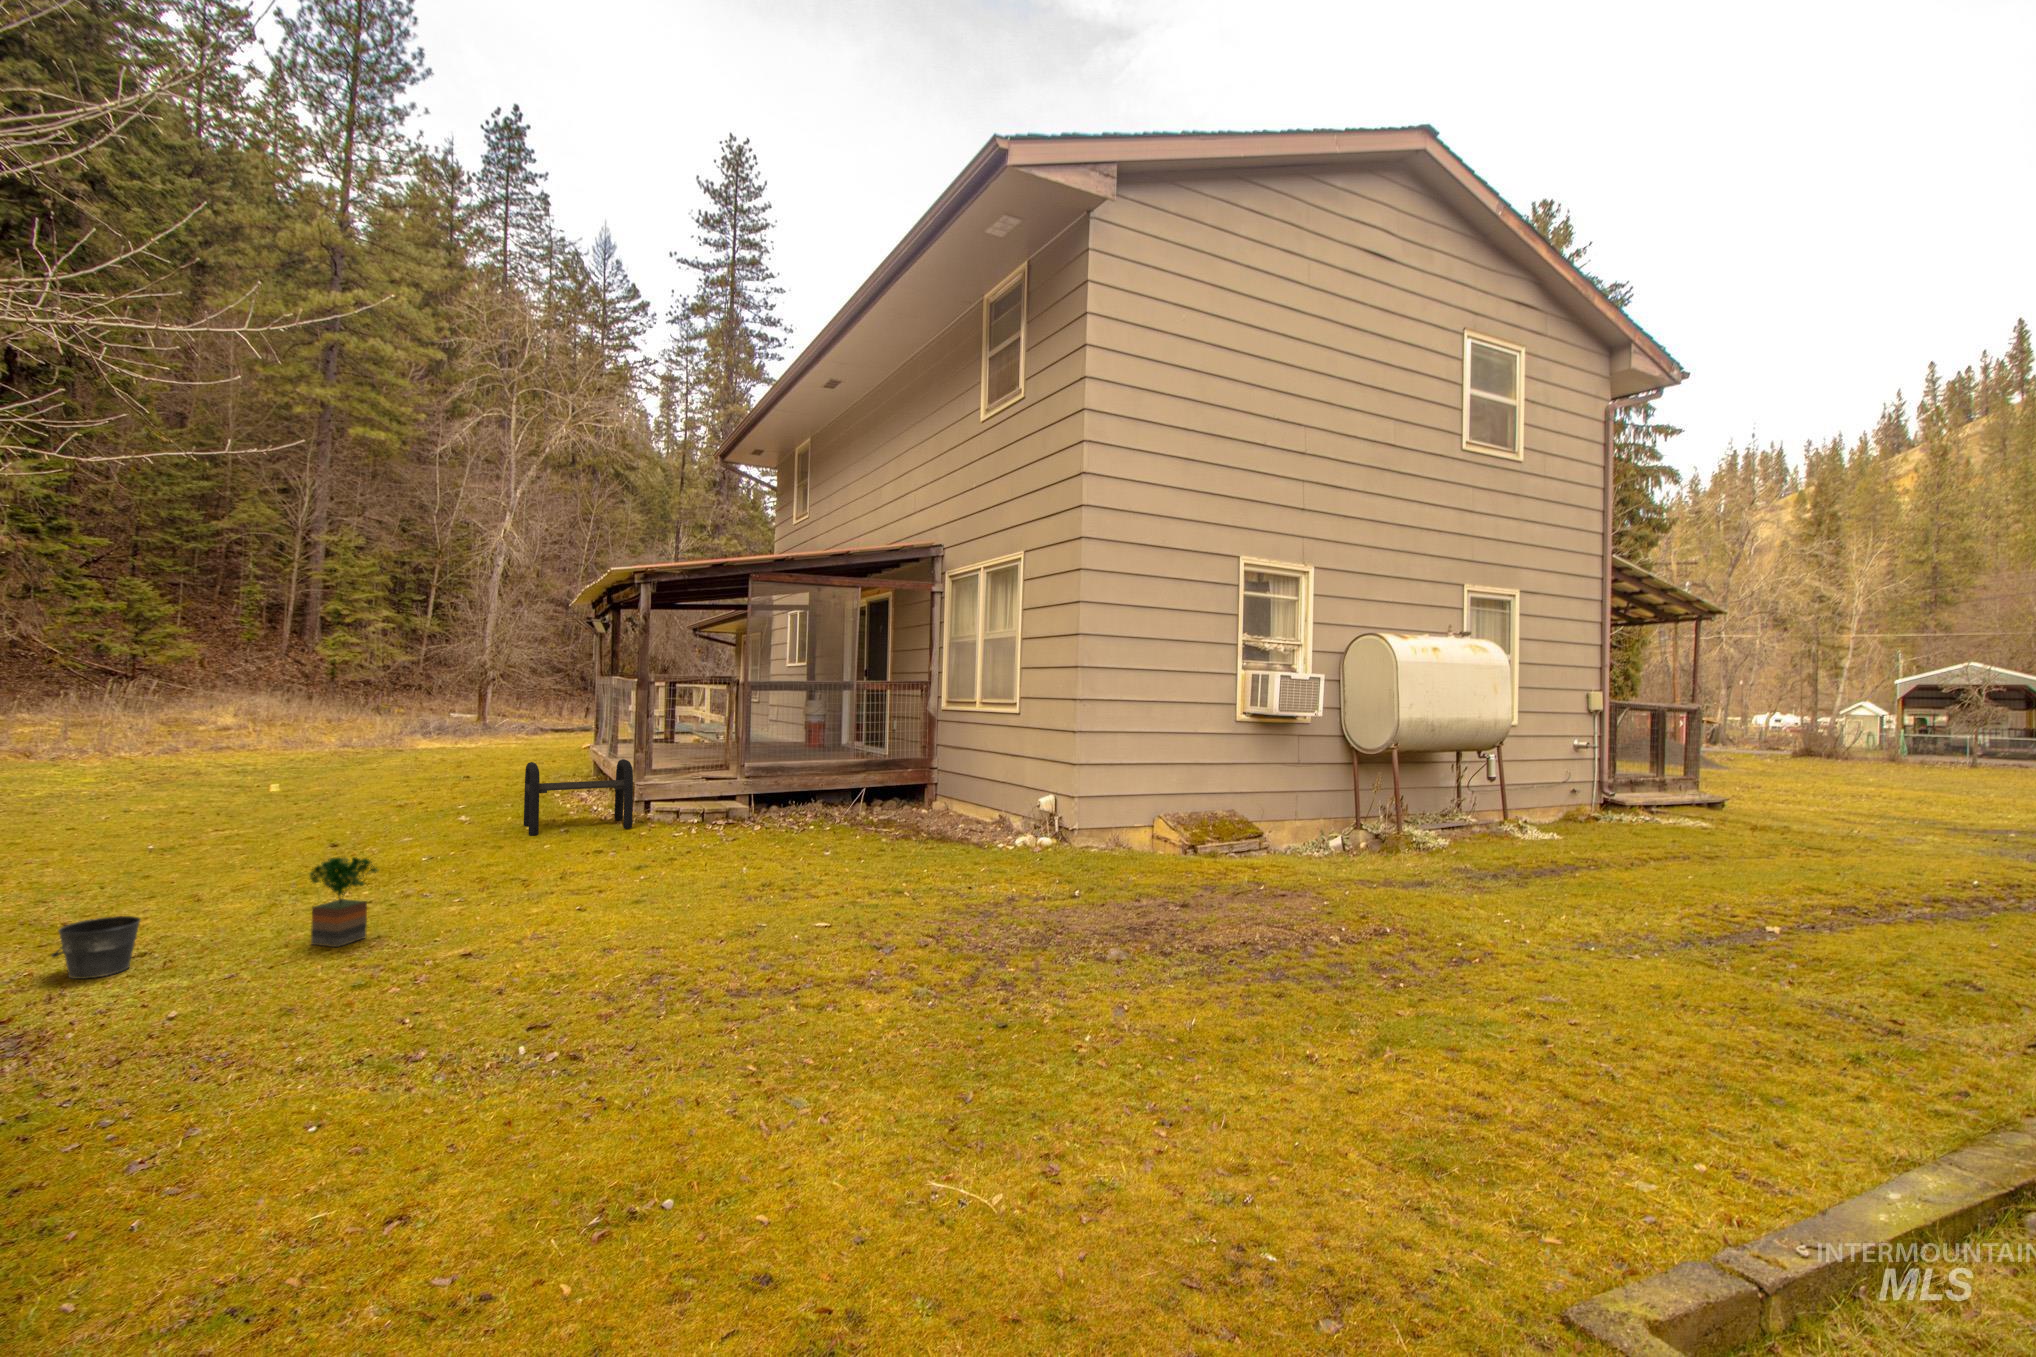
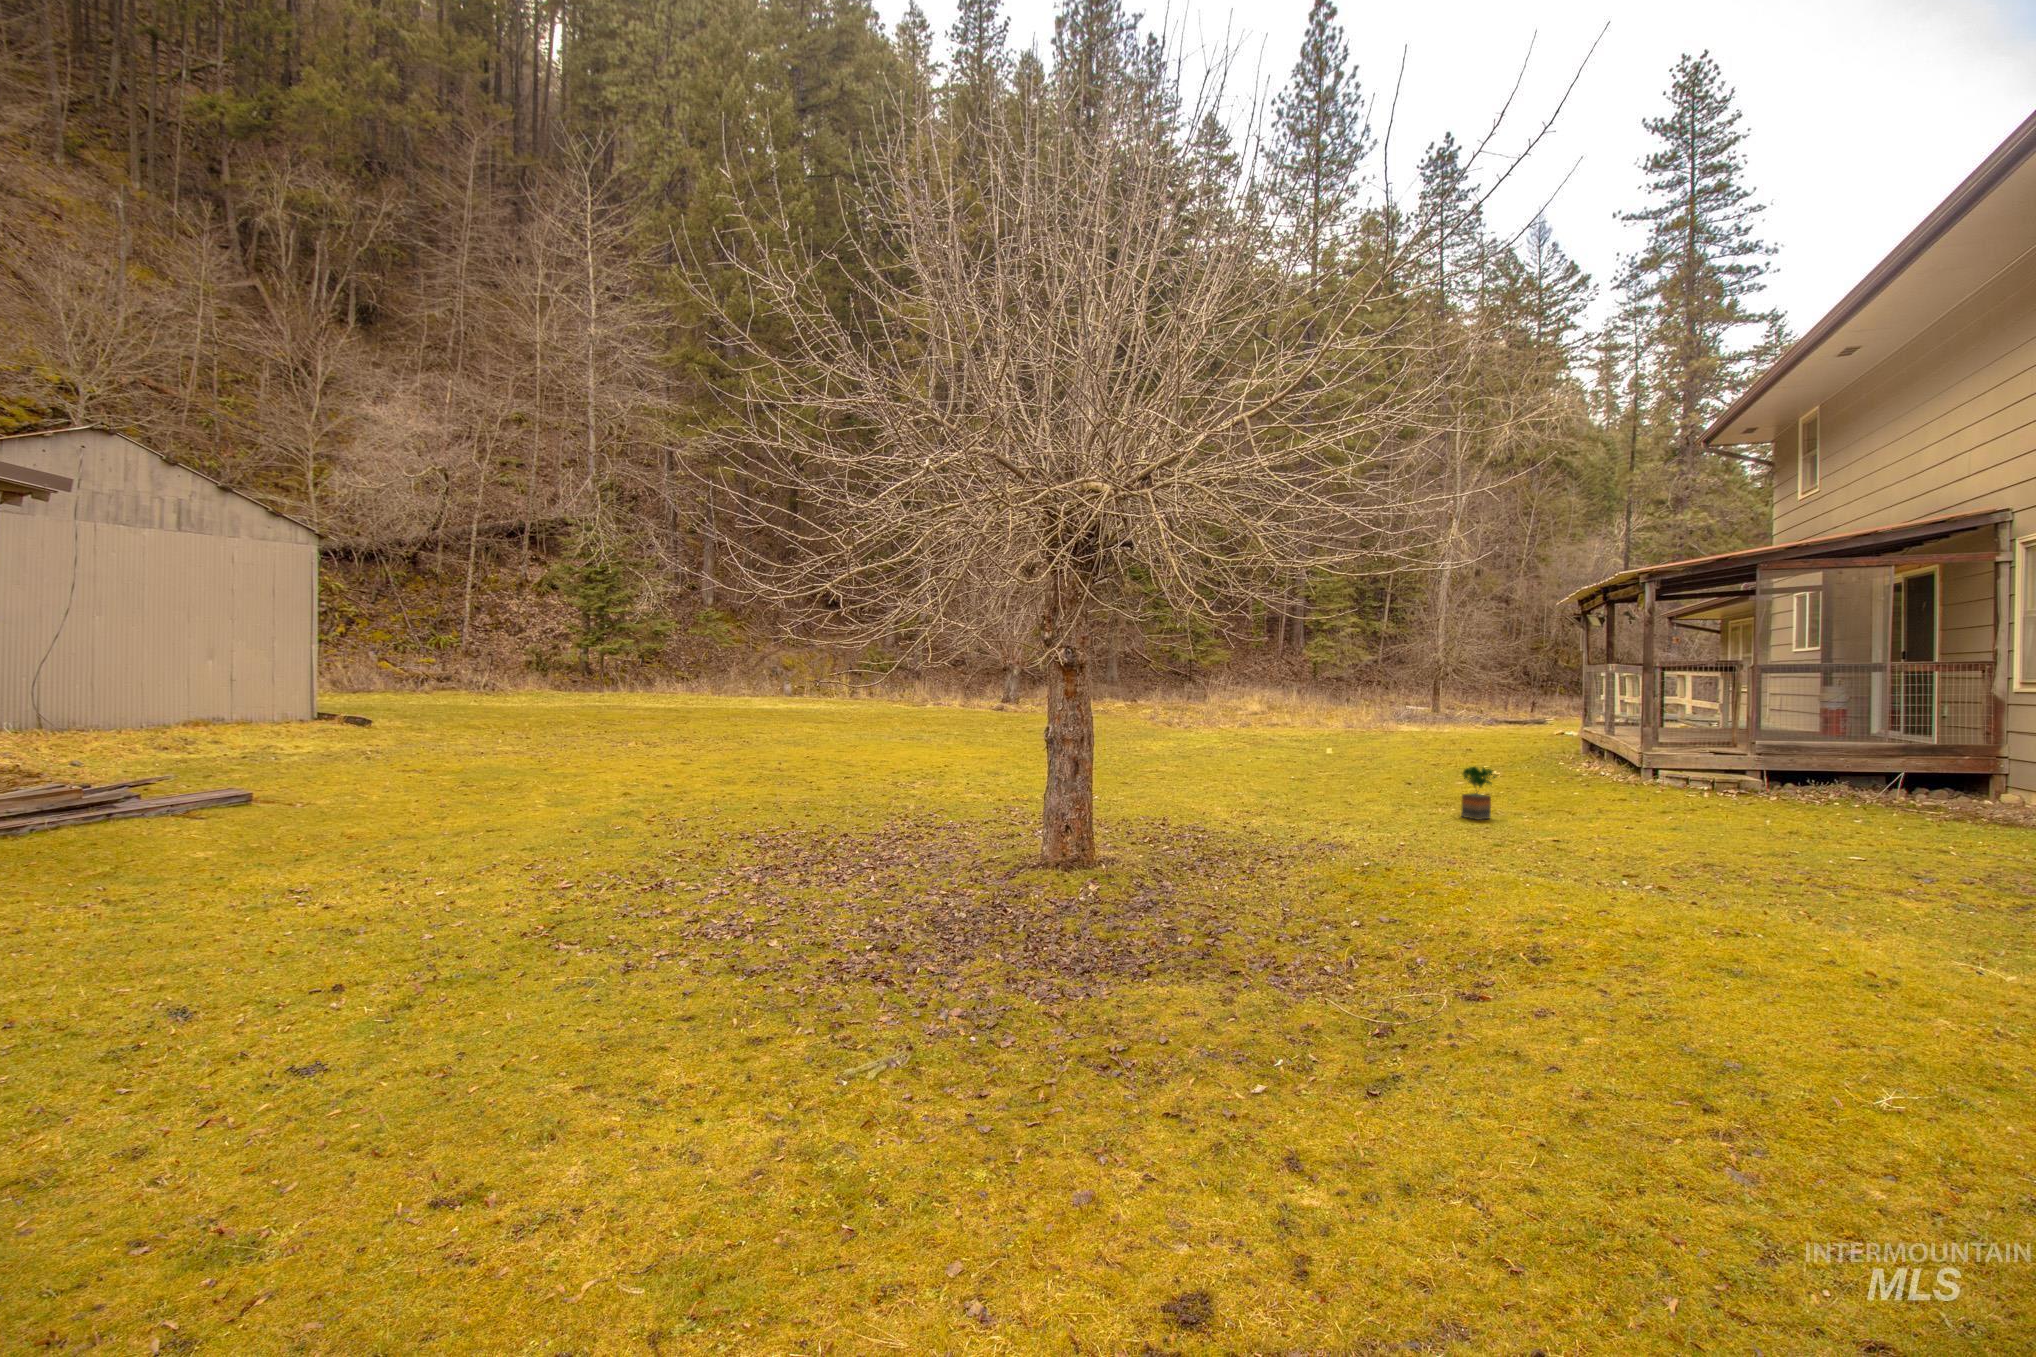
bench: present [524,759,633,836] -> none [1545,728,1641,788]
bucket: present [51,916,140,979] -> none [1350,785,1385,813]

